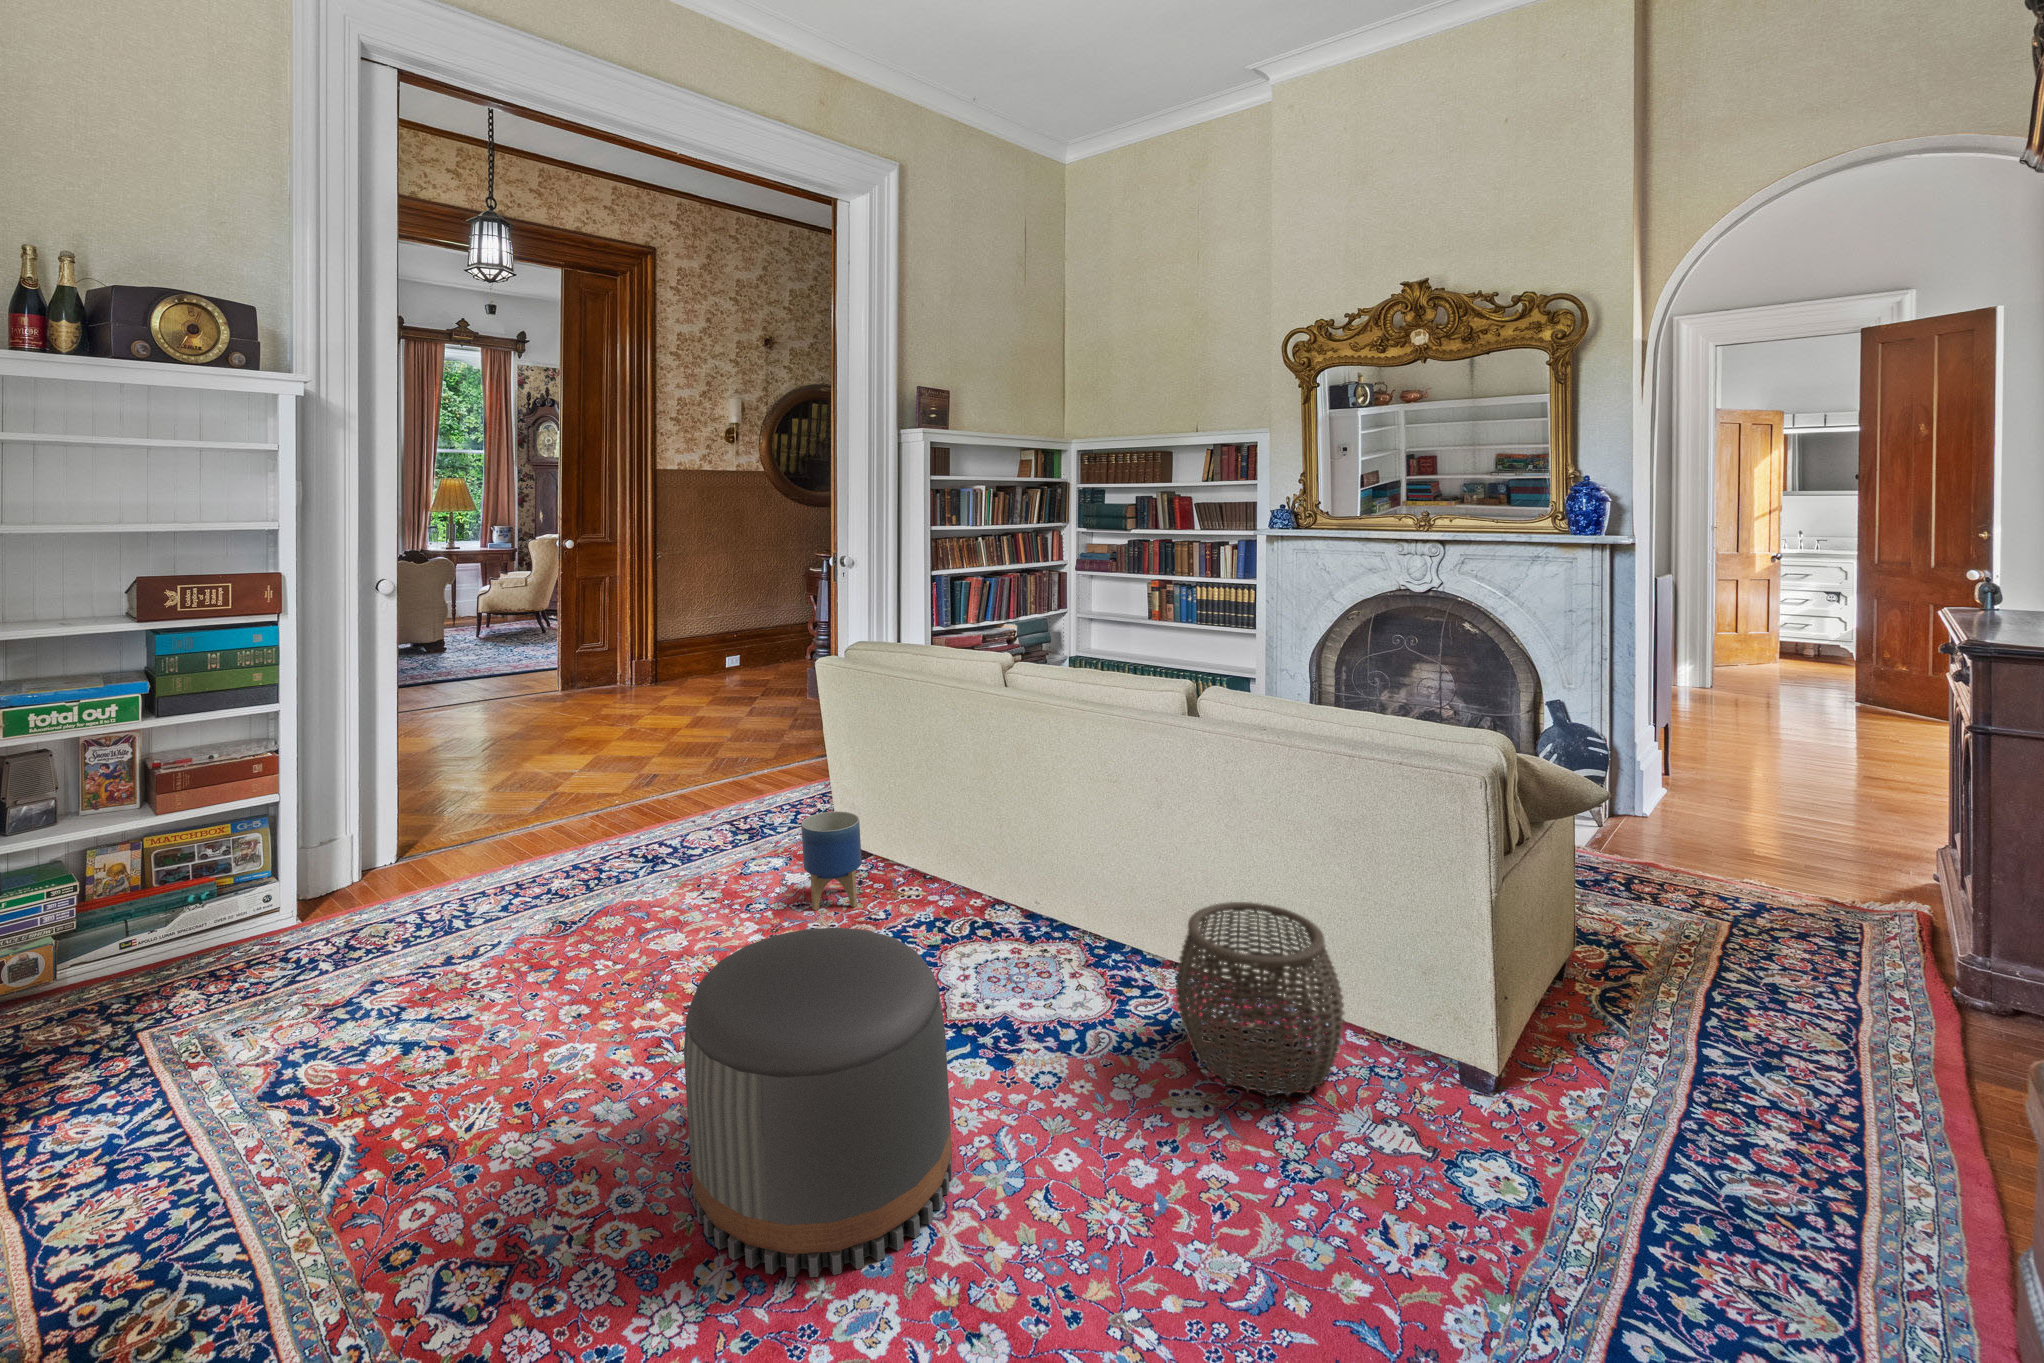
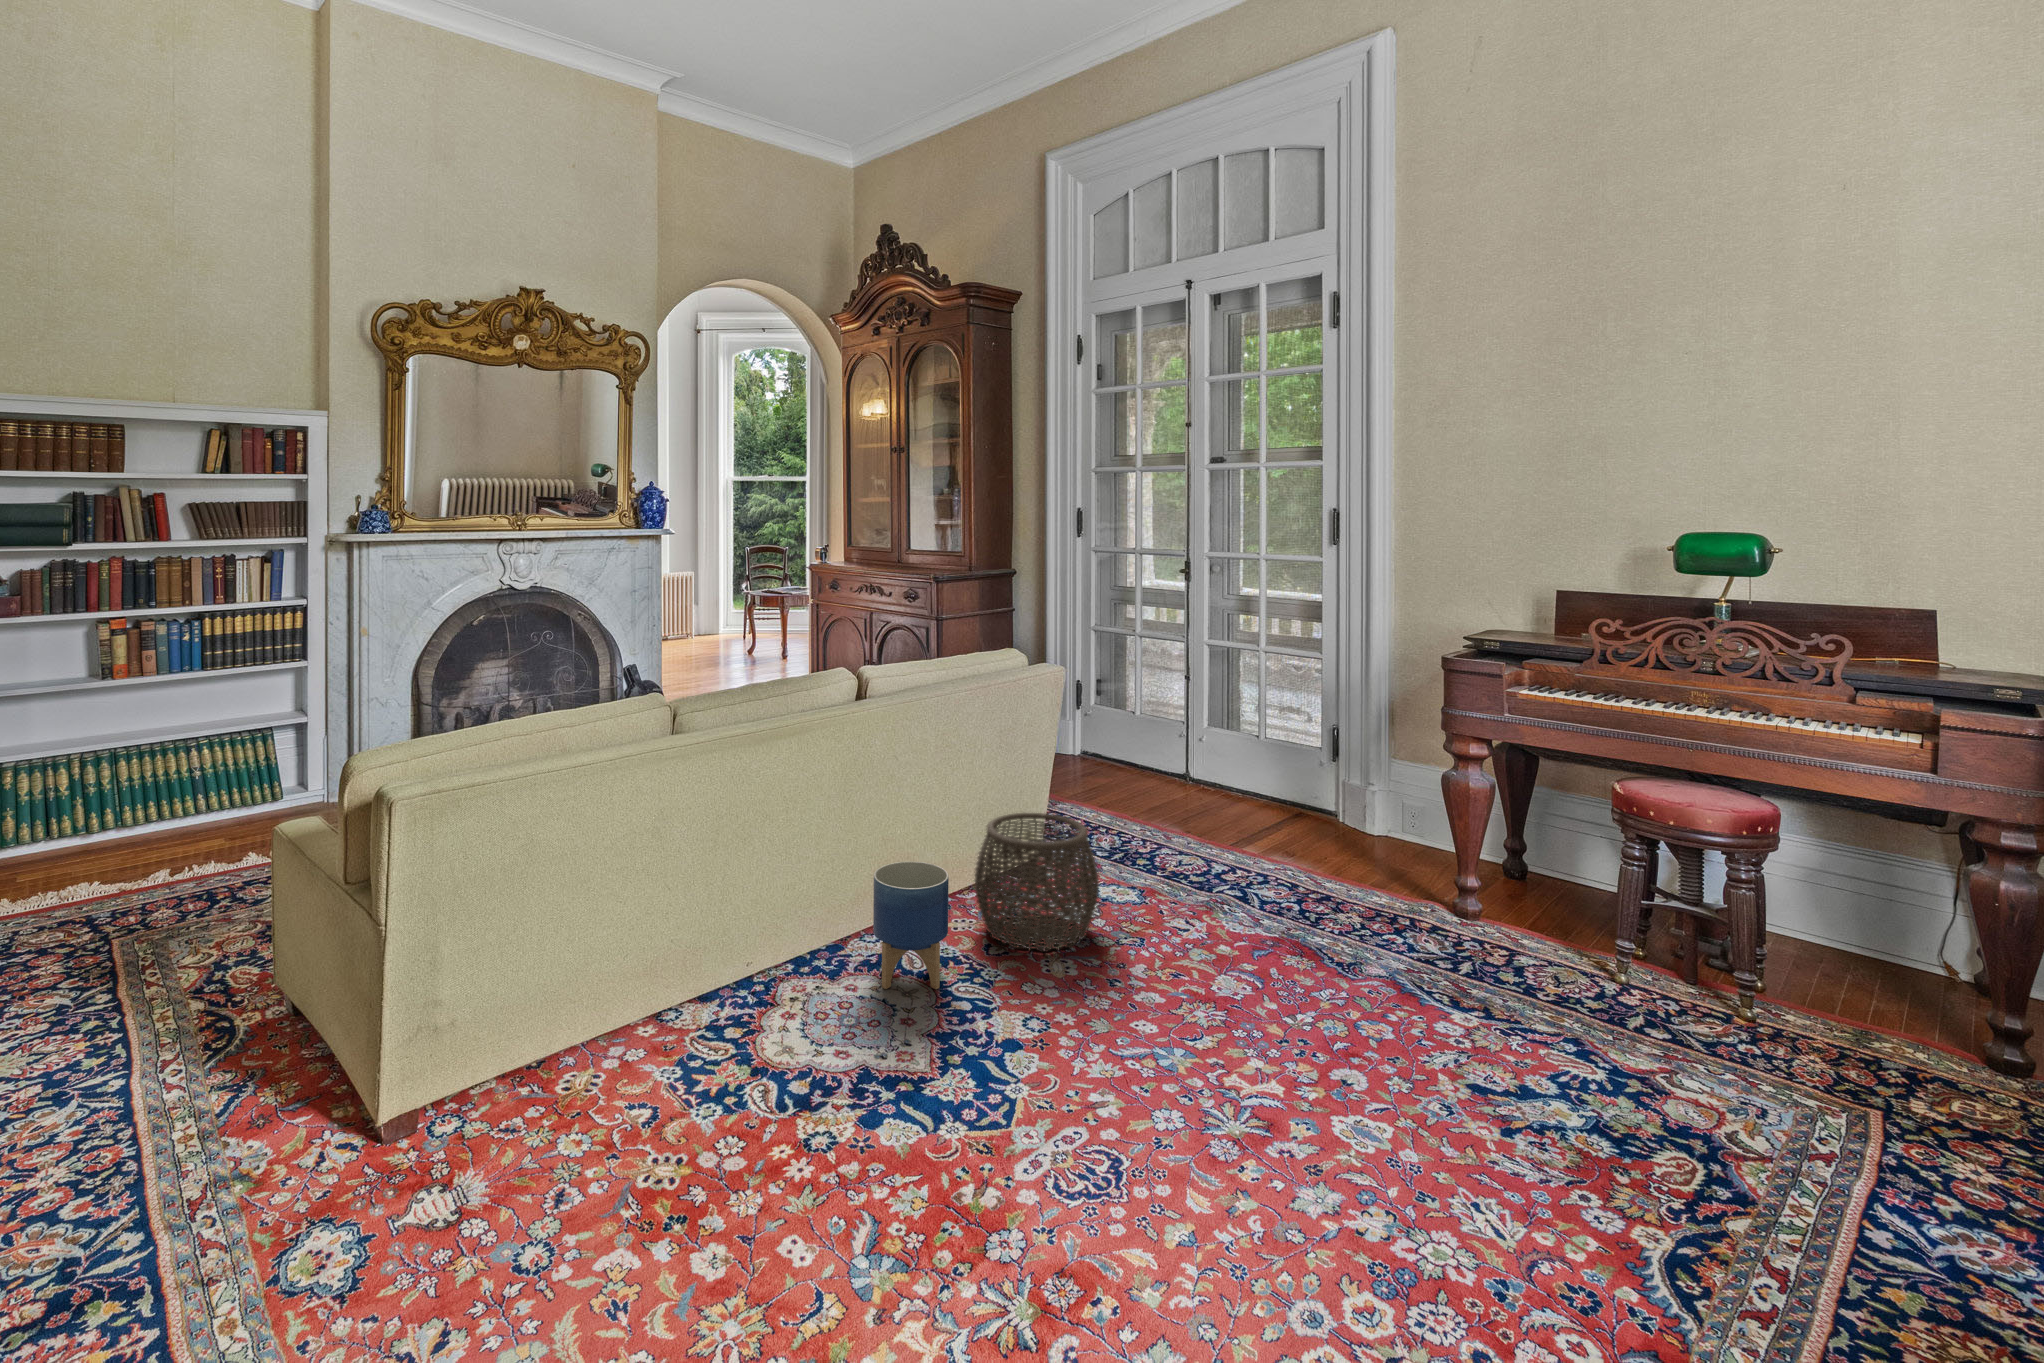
planter: present [801,811,862,910] -> present [873,861,949,989]
pouf: present [684,927,952,1277] -> none [1079,908,1364,1252]

